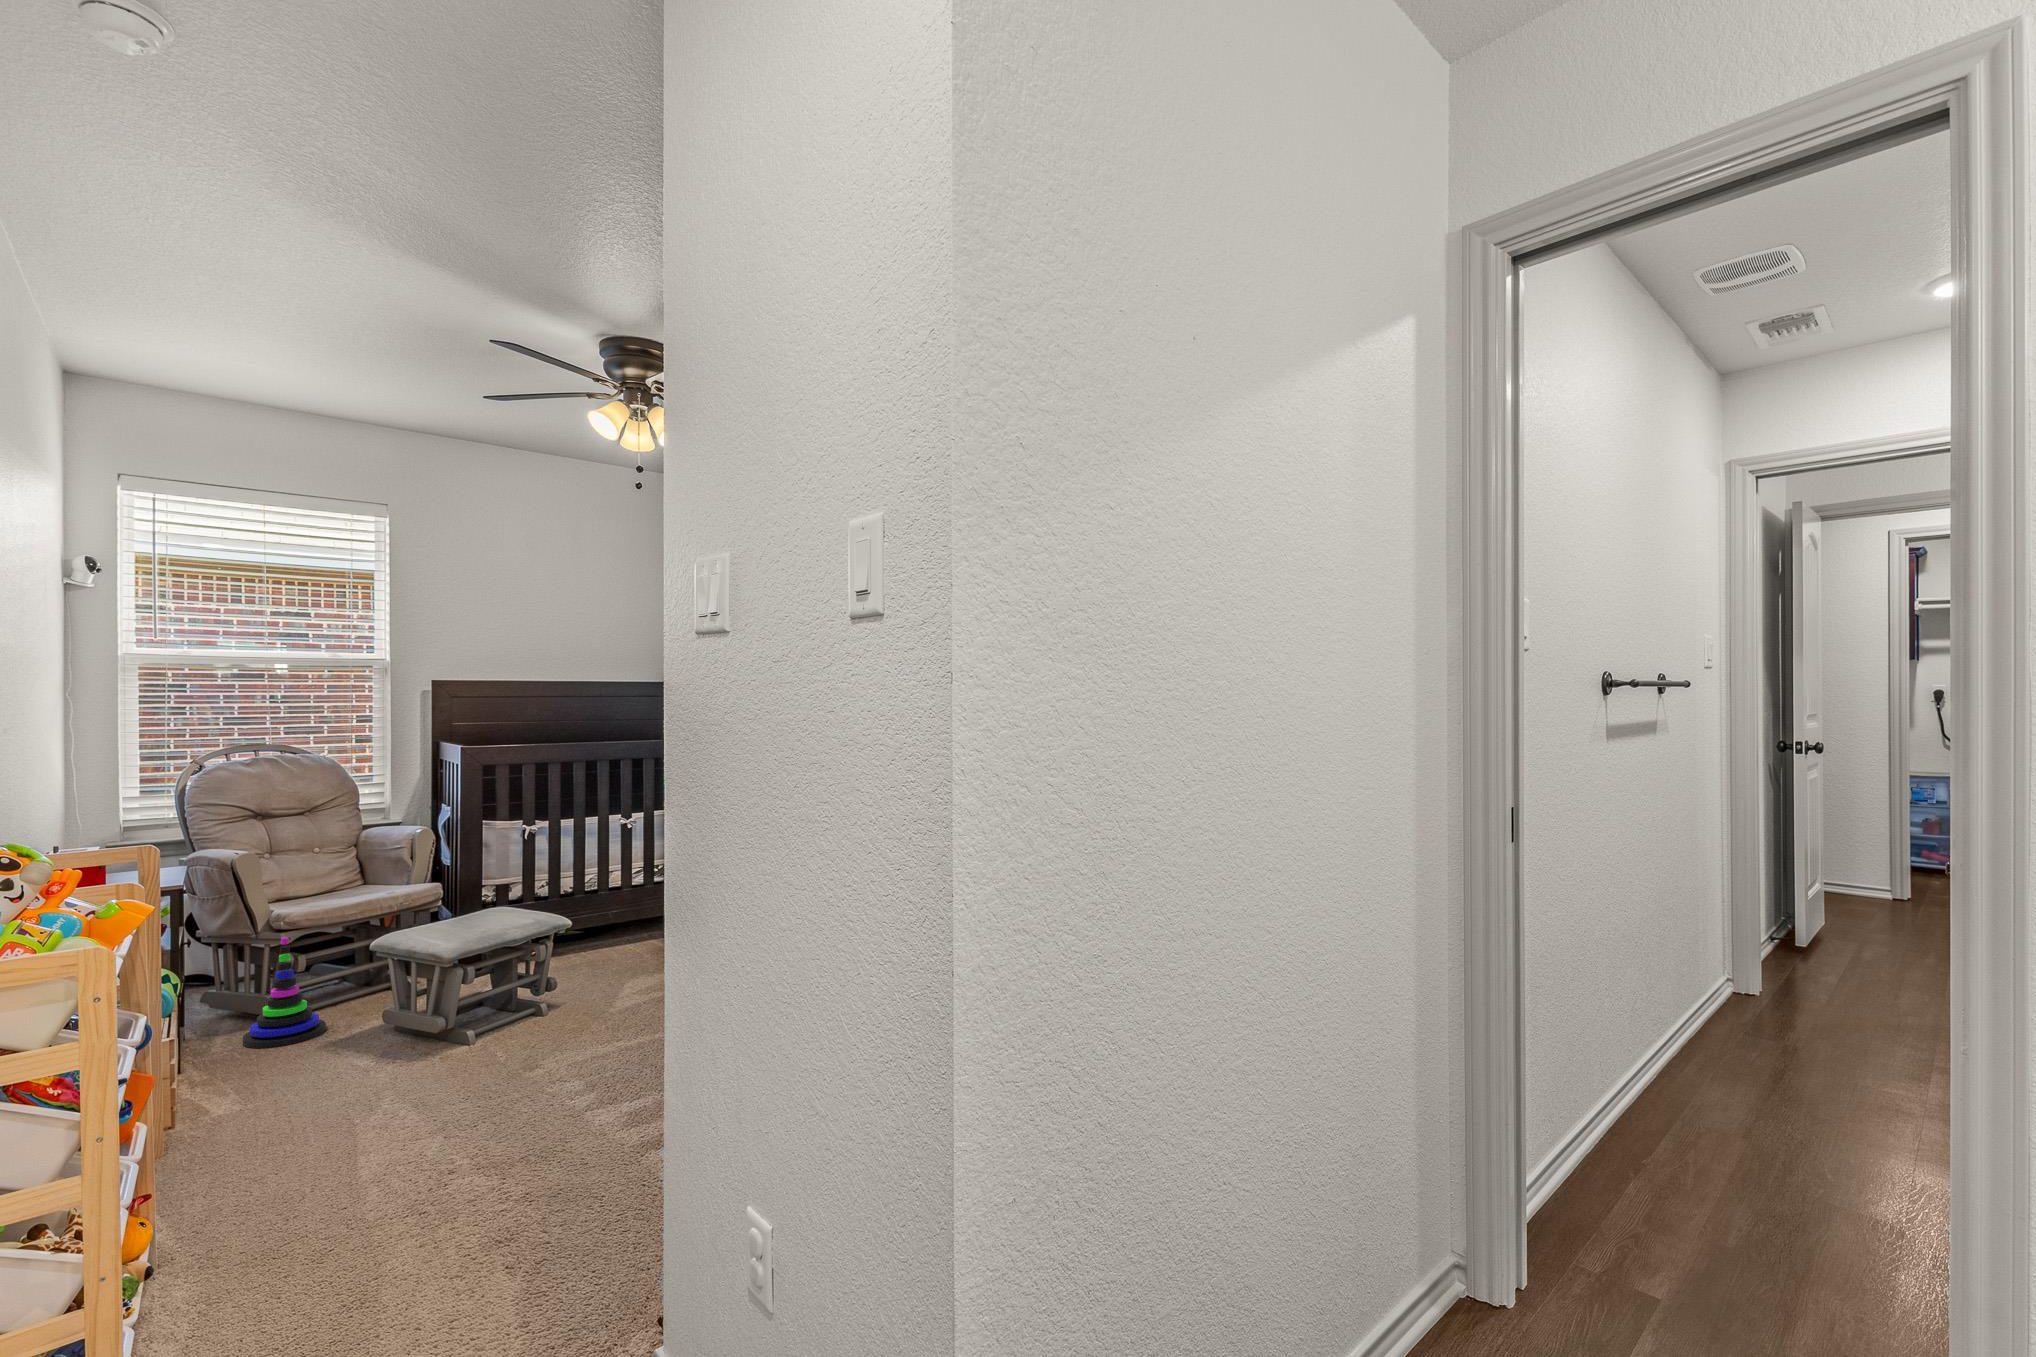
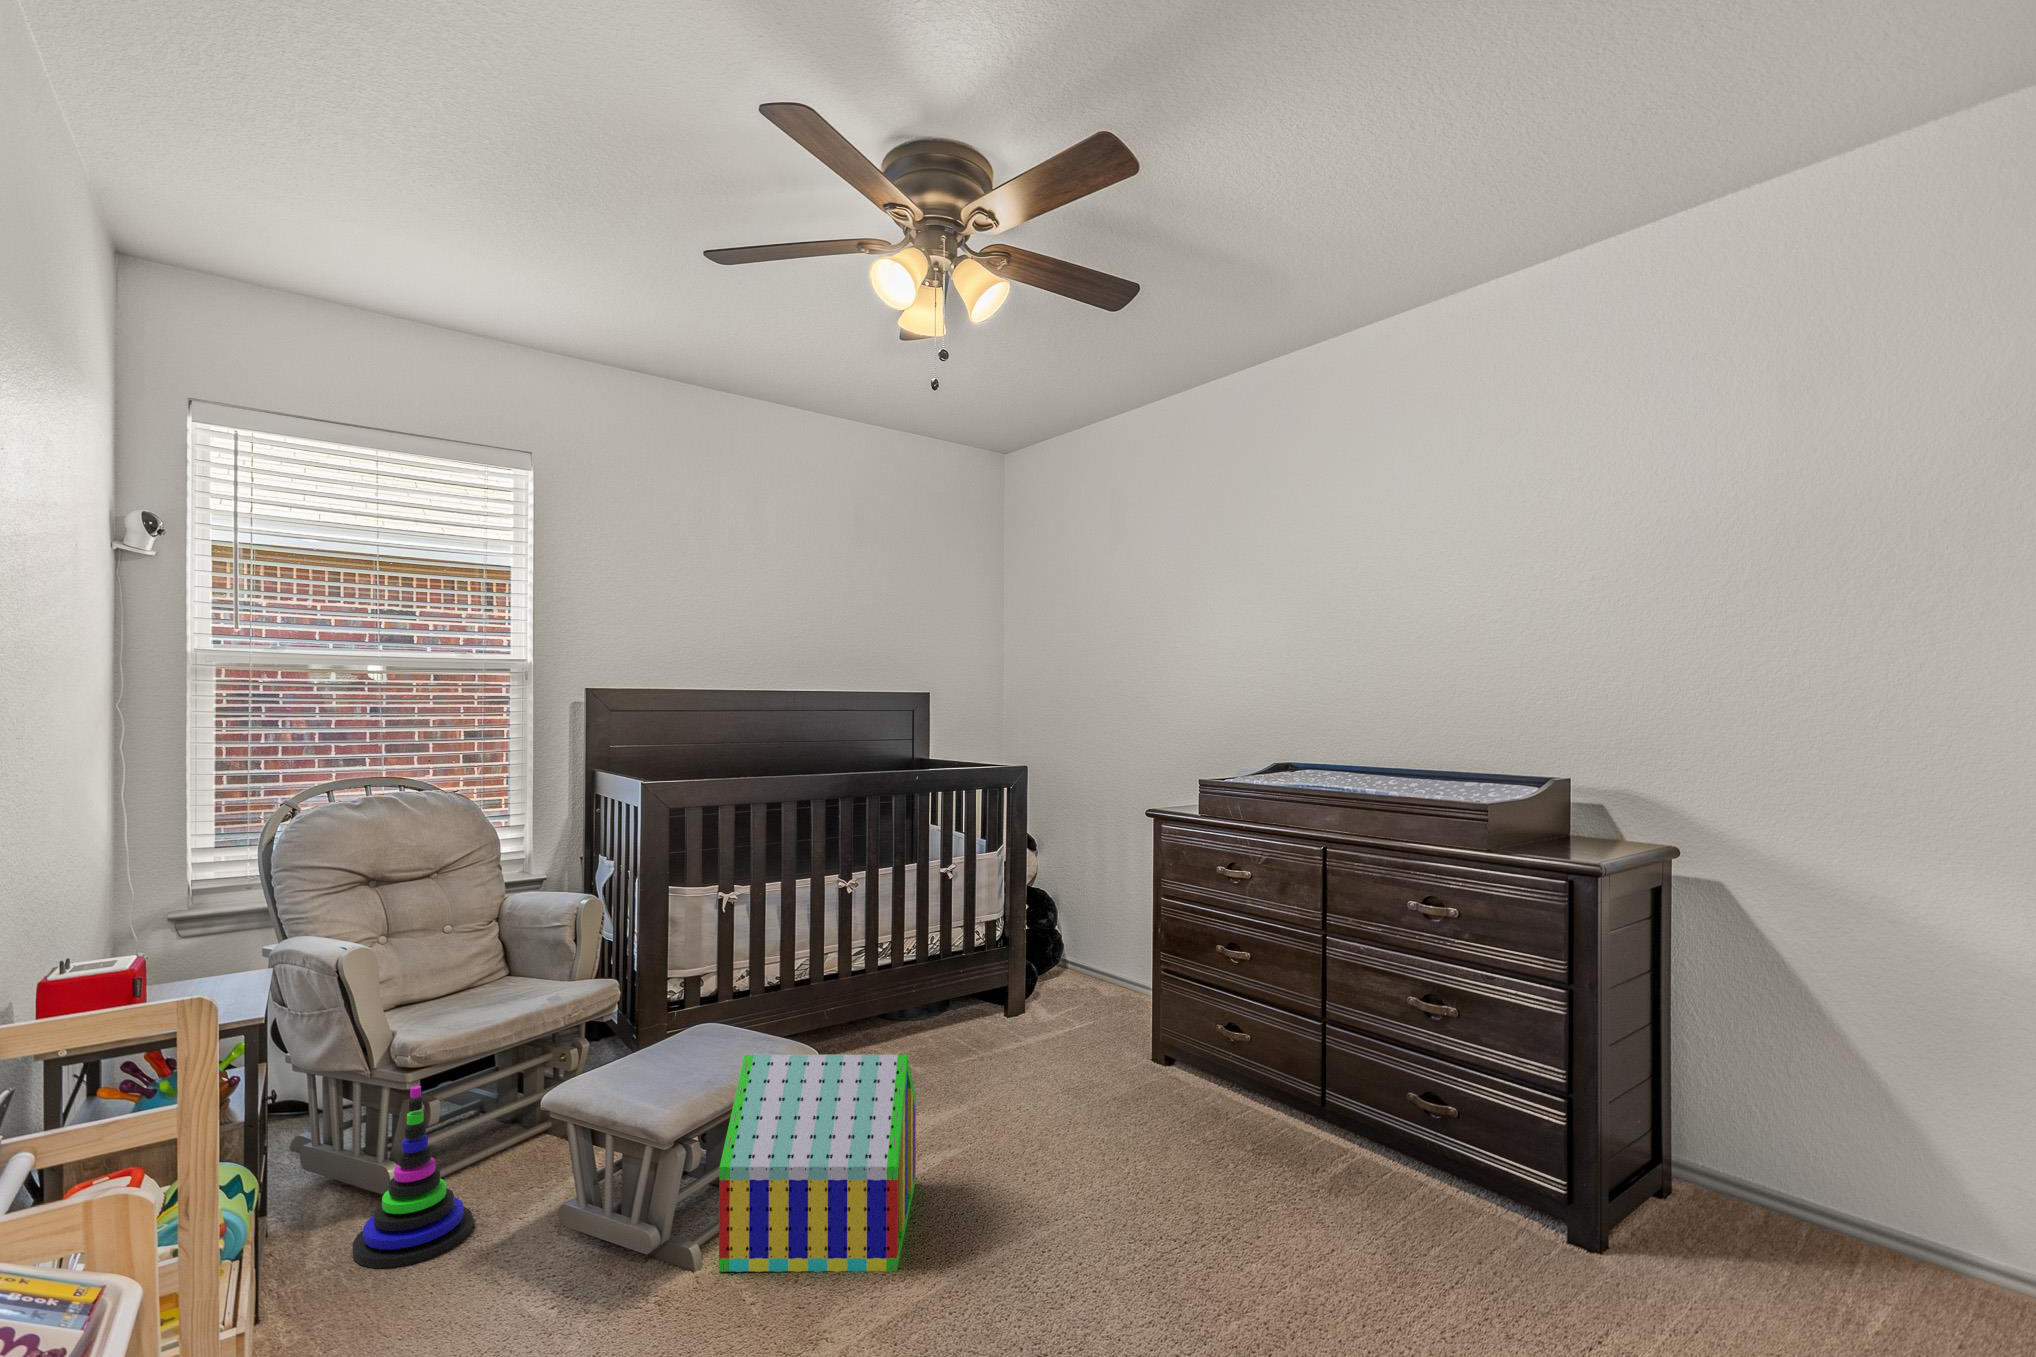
toy house: none [481,912,632,1042] -> present [719,1054,916,1272]

